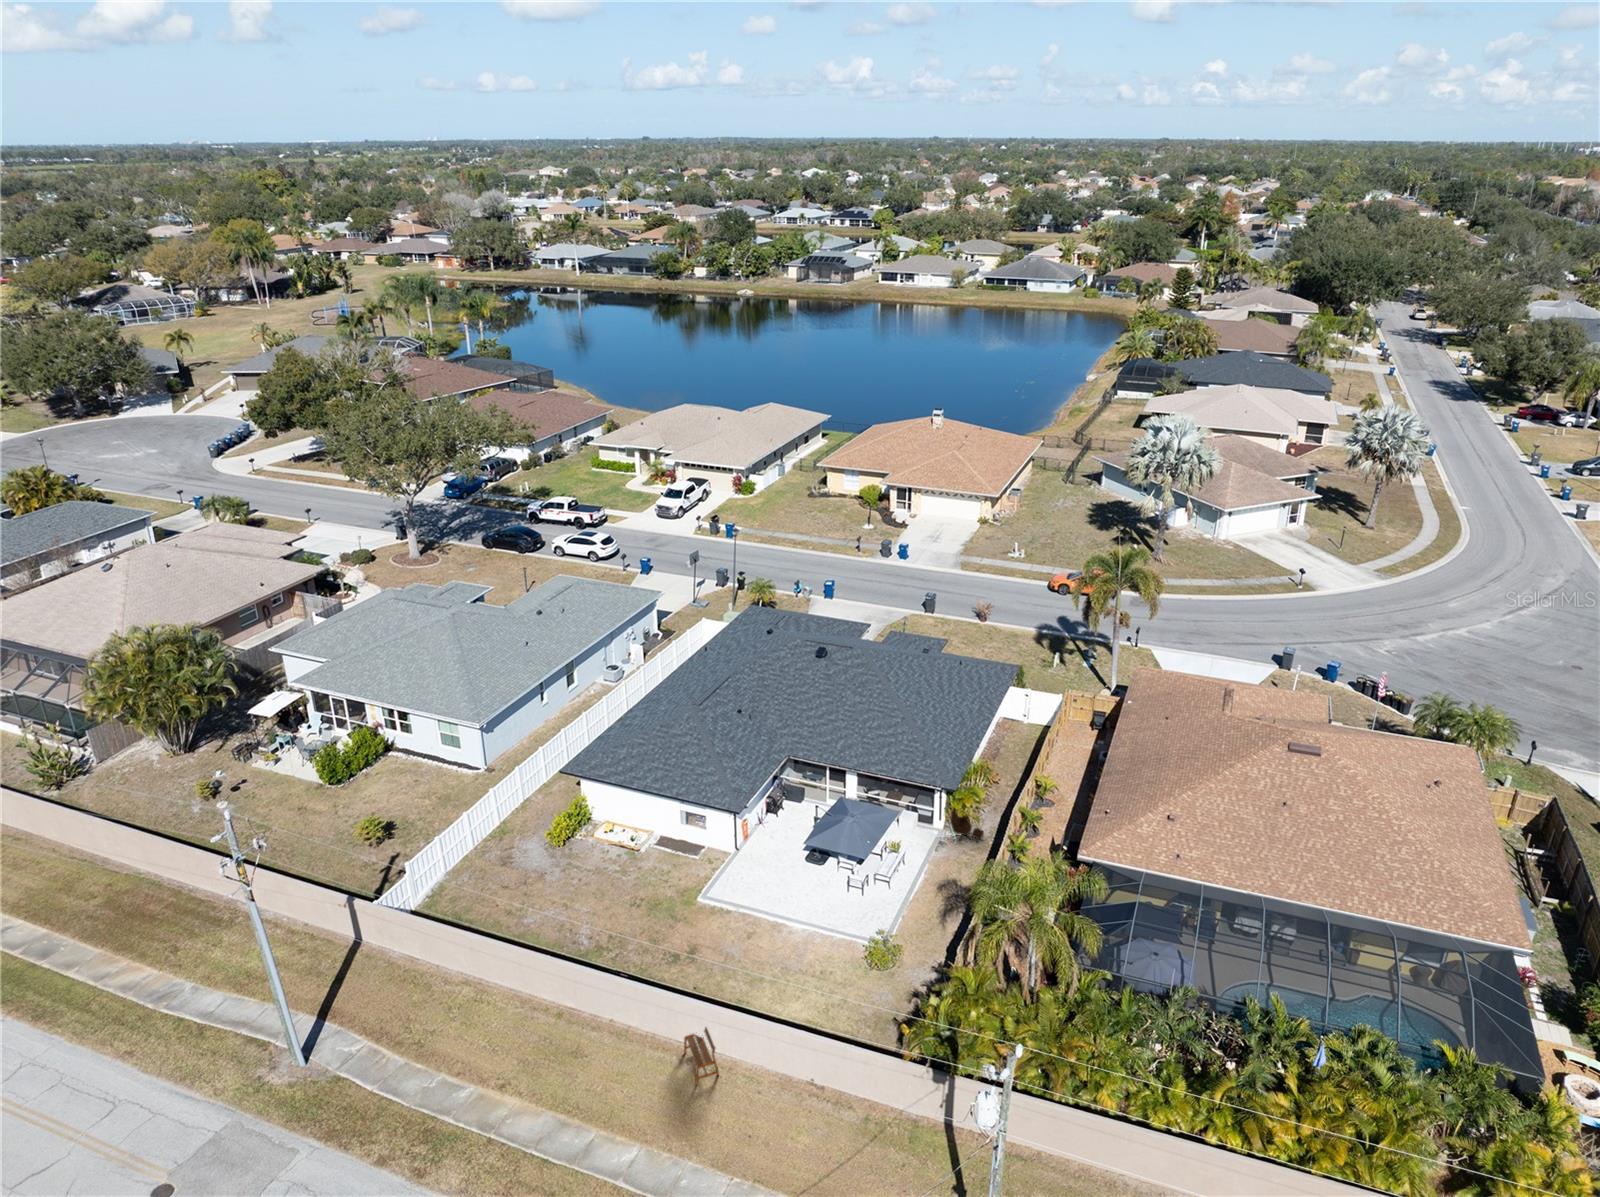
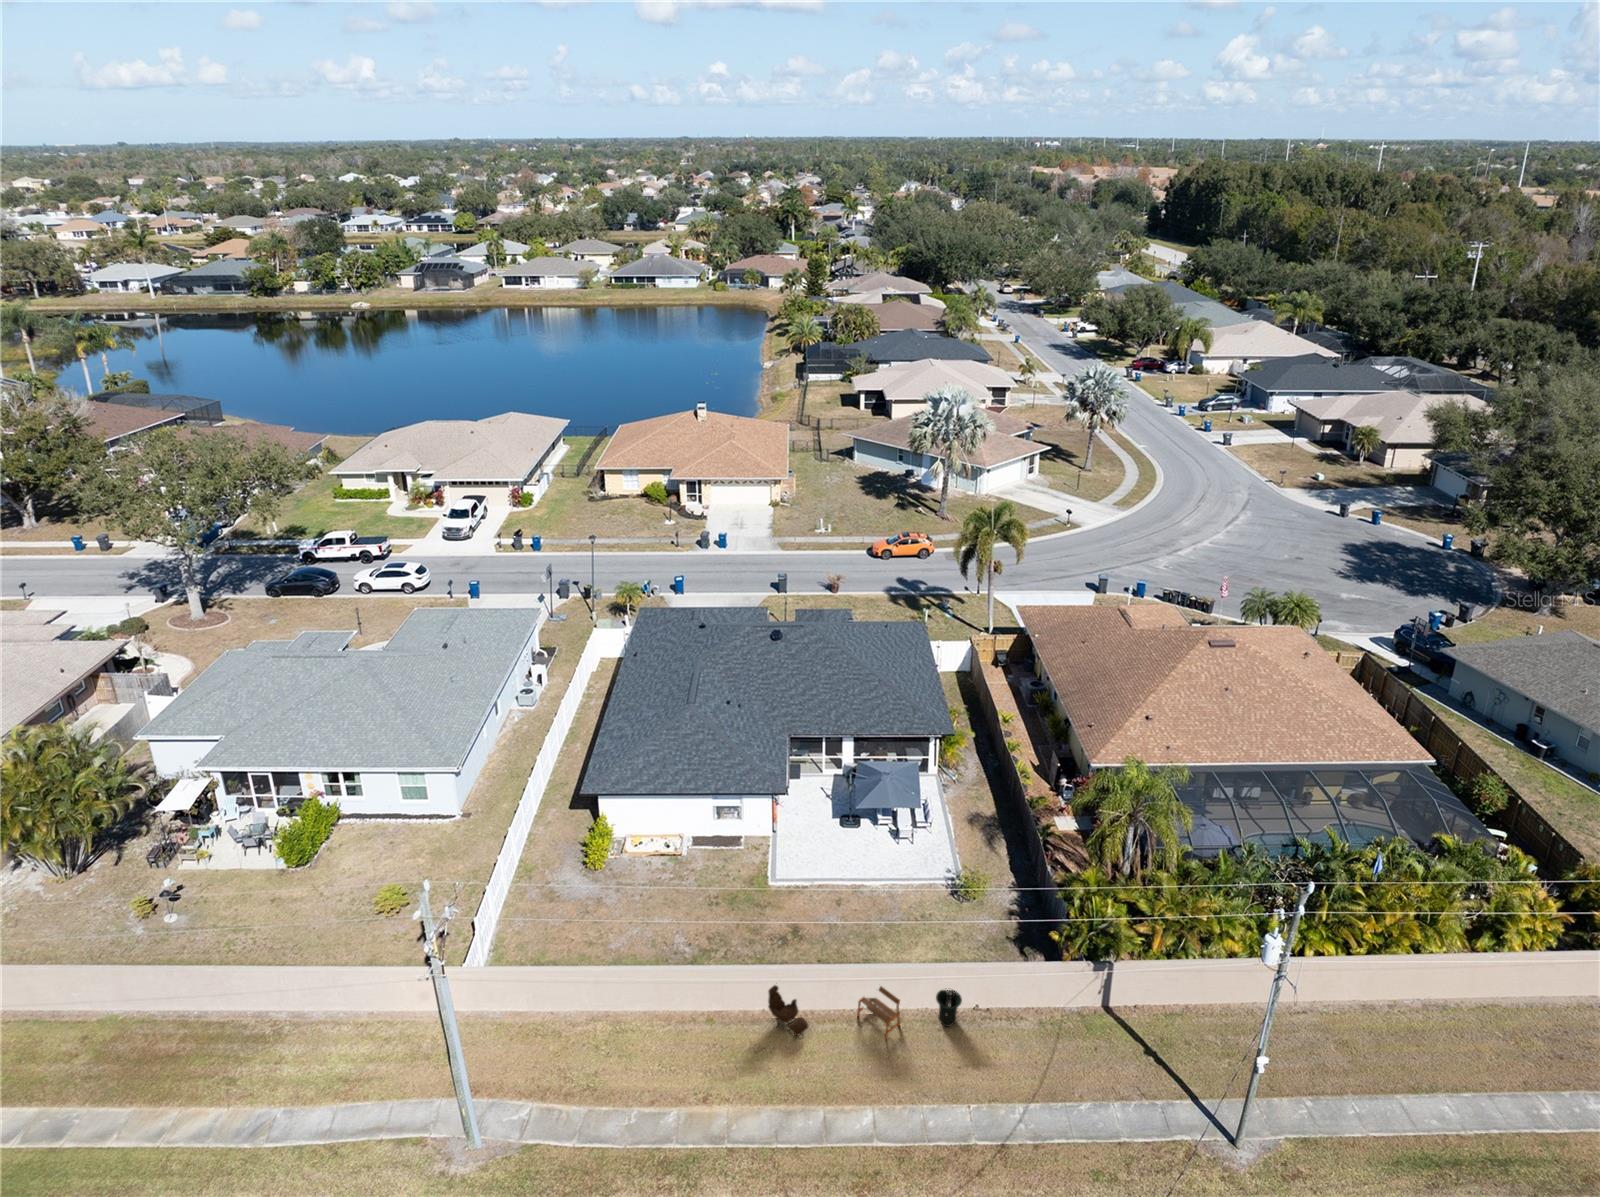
lounge chair: present [951,807,984,840] -> present [768,985,808,1036]
trash can: none [753,1051,781,1093] -> present [936,990,962,1027]

